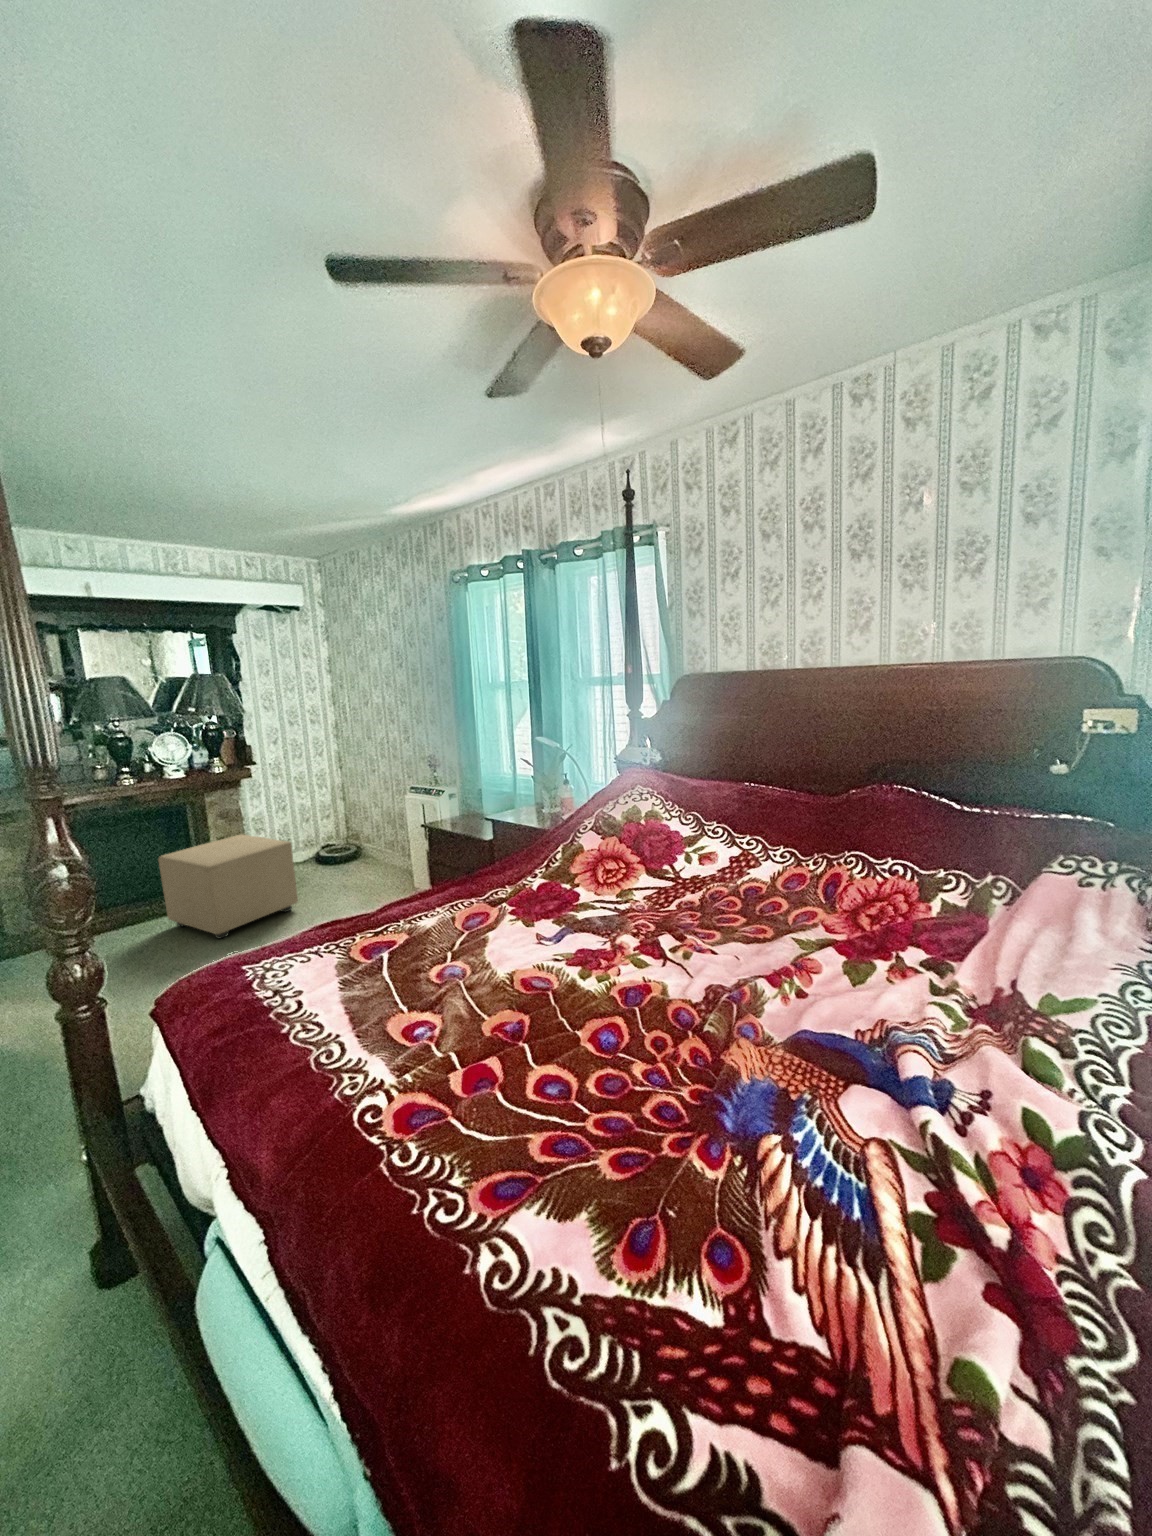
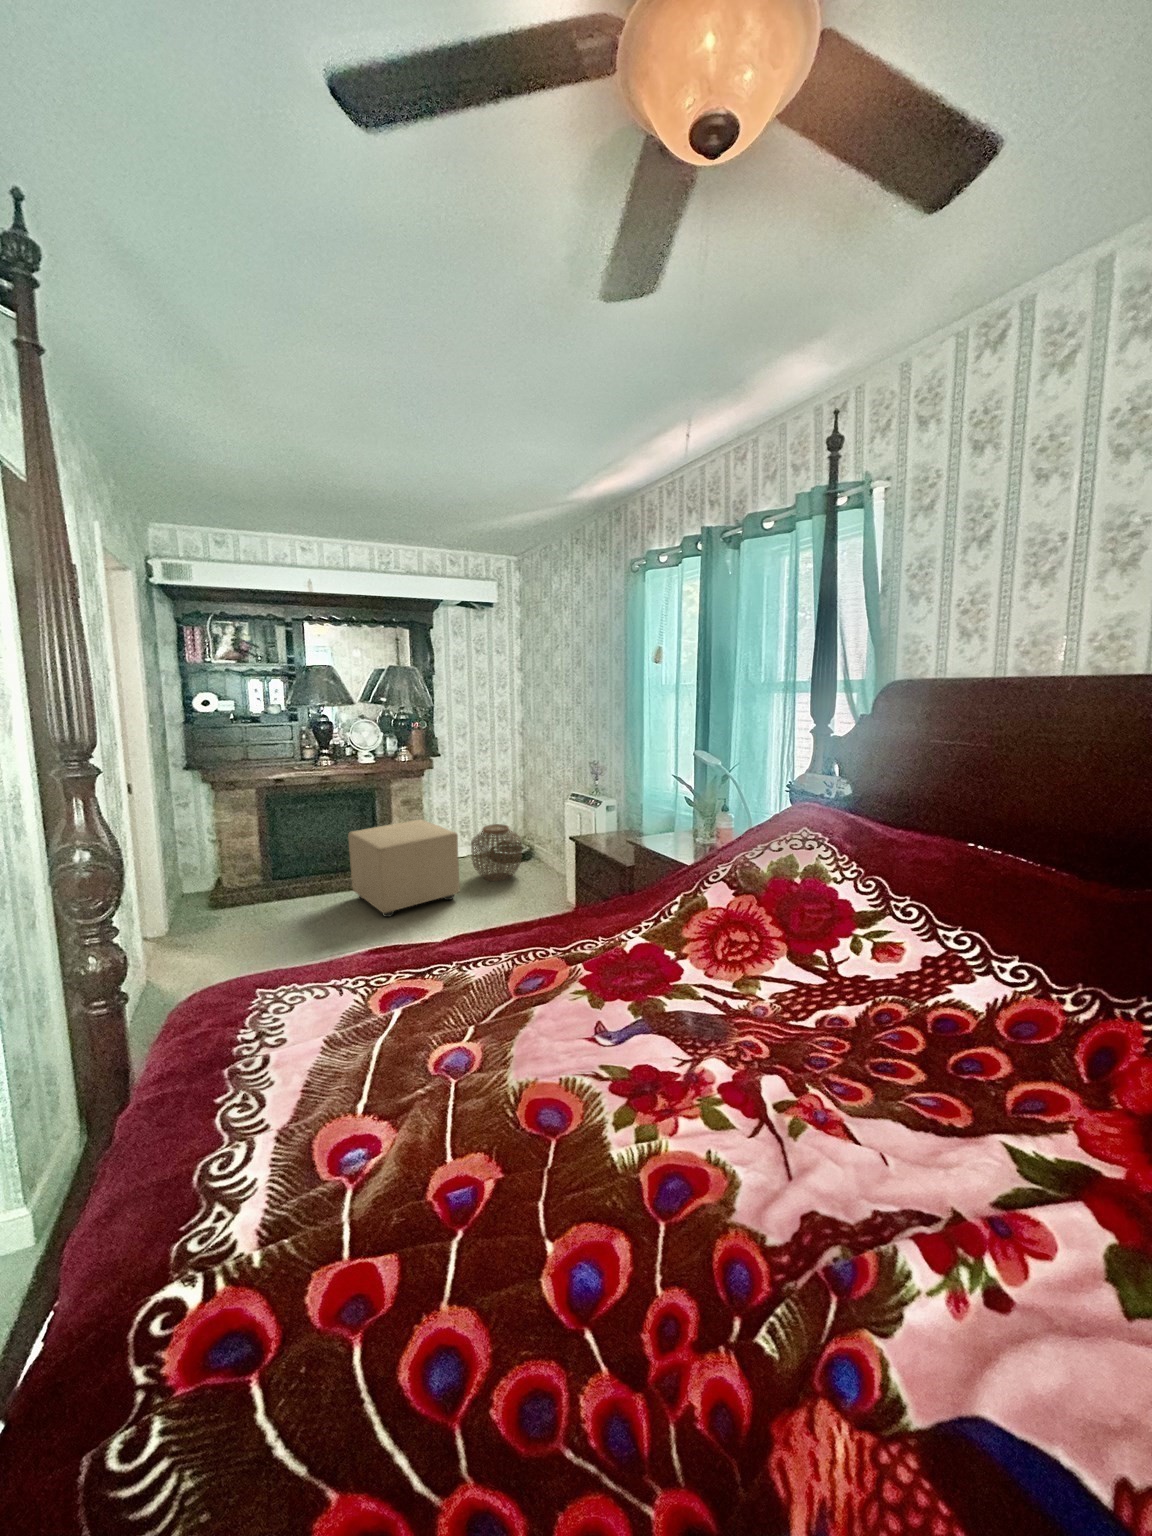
woven basket: none [301,830,357,888] -> present [471,824,522,881]

